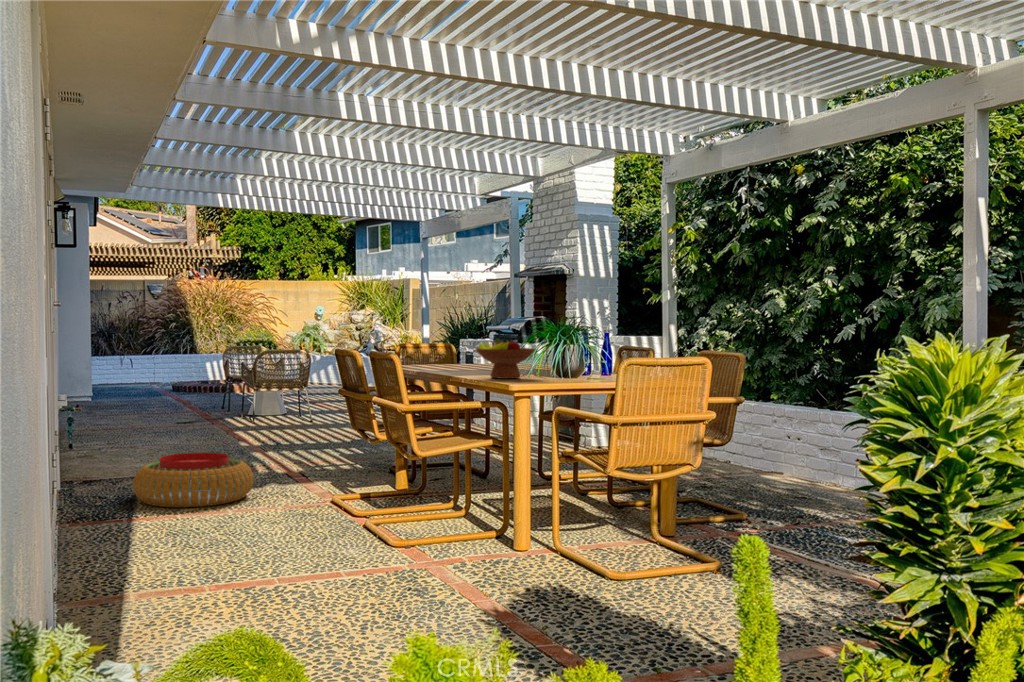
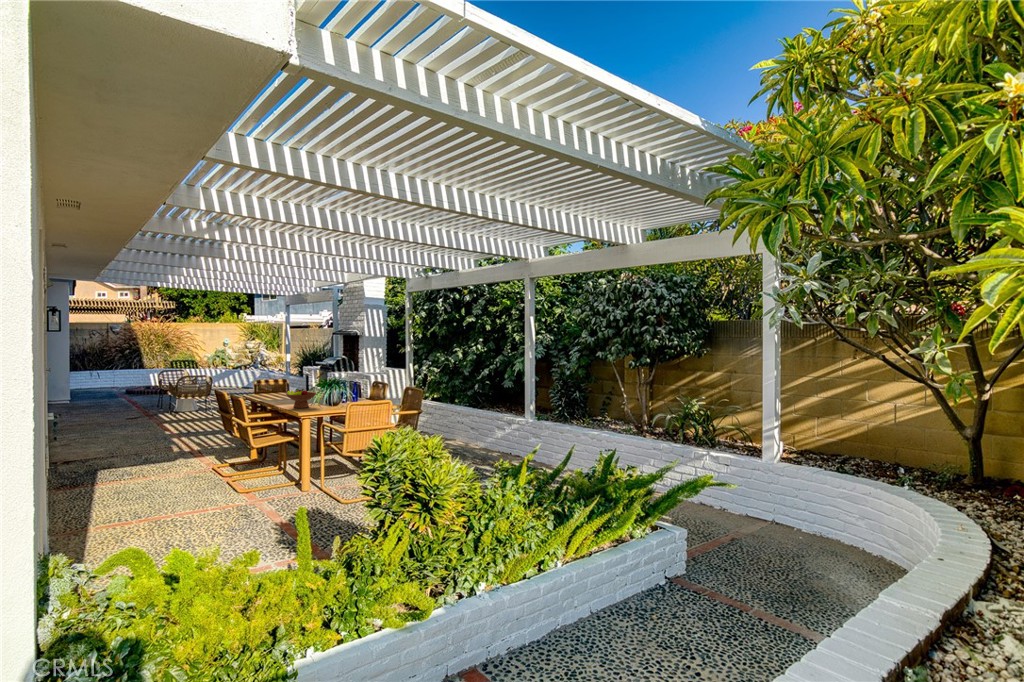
pouf: present [133,453,254,507] -> none [94,445,168,477]

